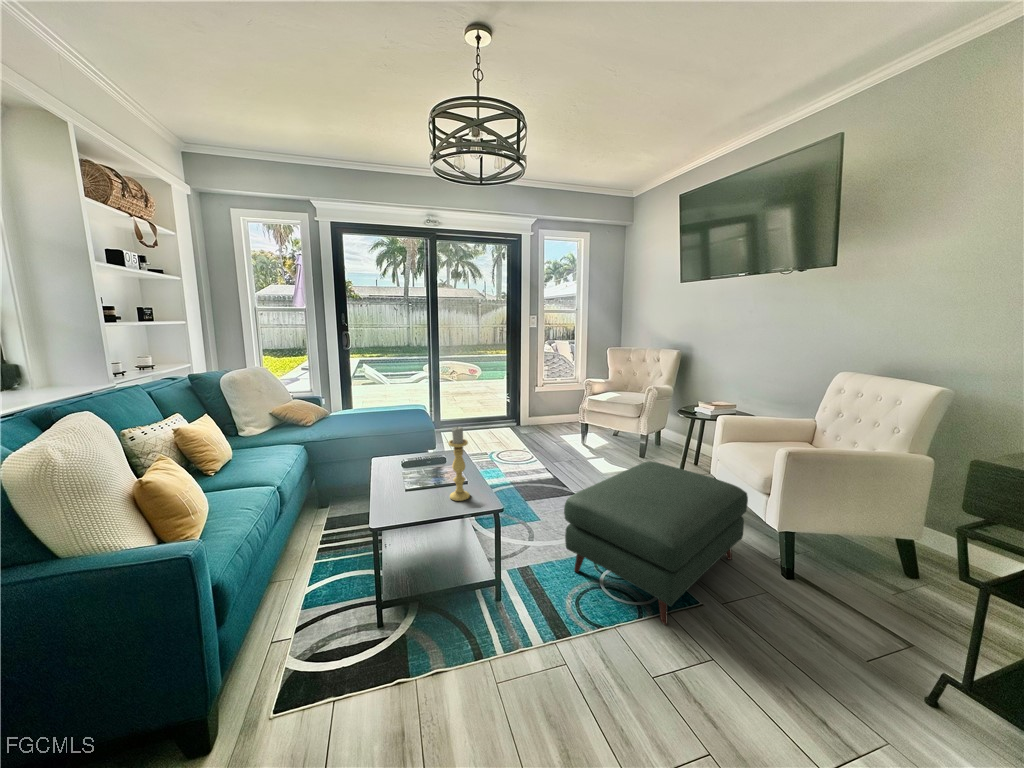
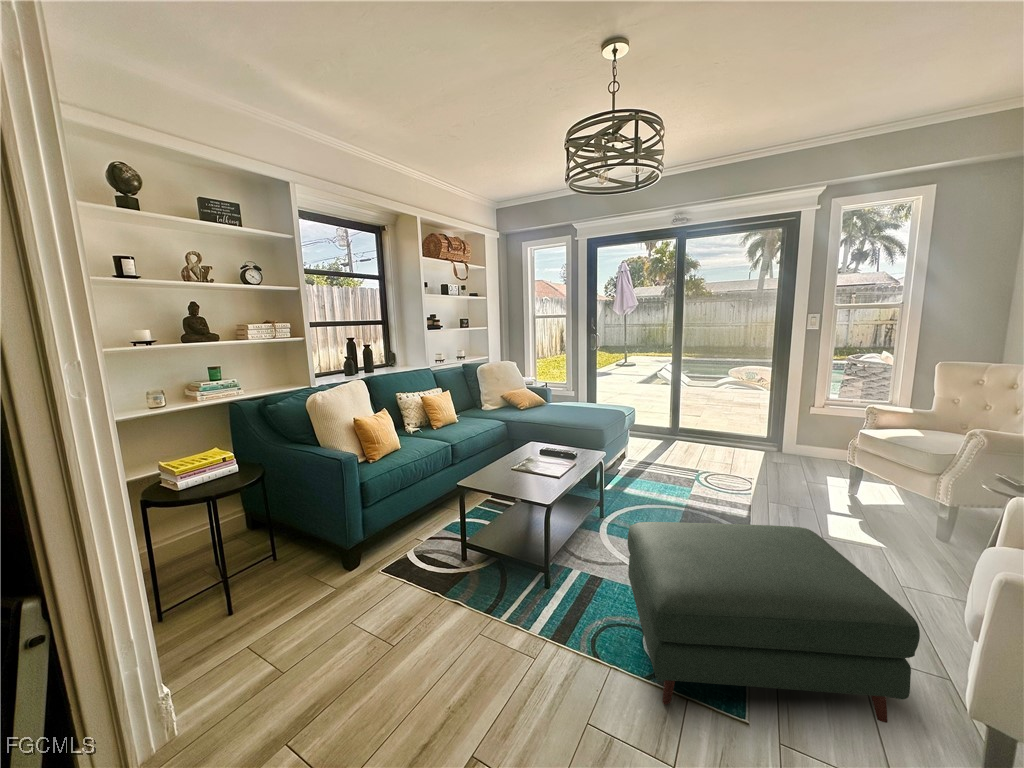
candle holder: present [449,427,470,501] -> none [532,424,550,490]

